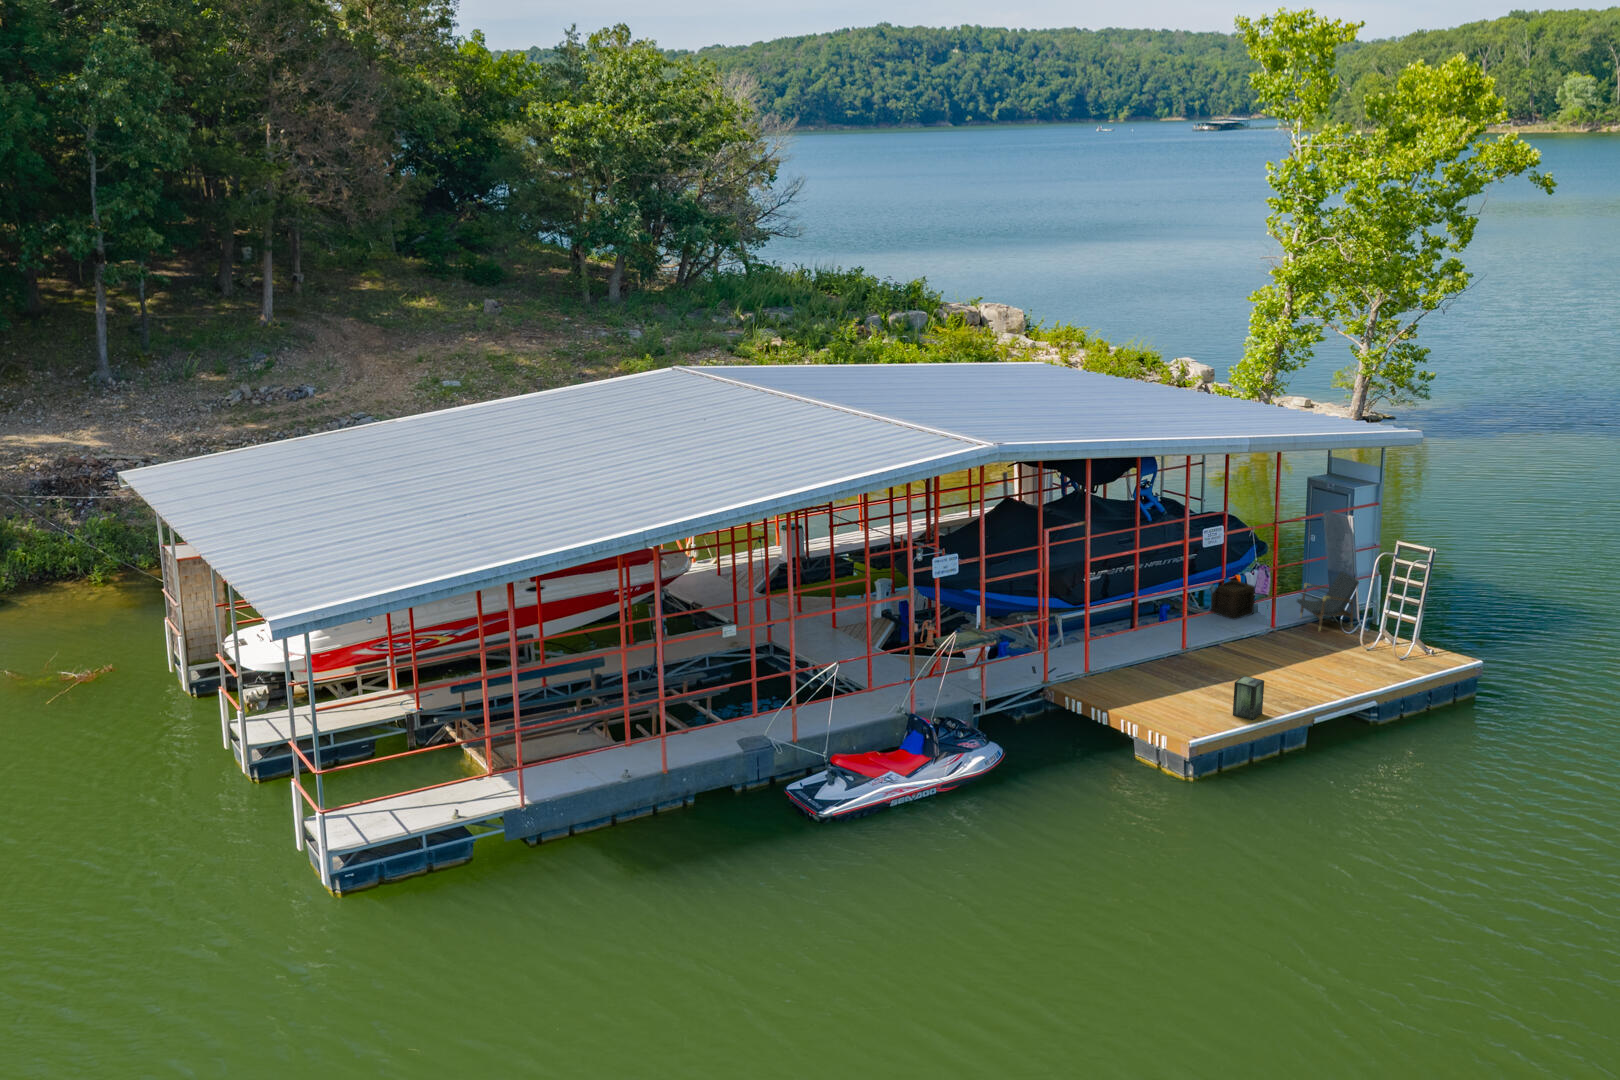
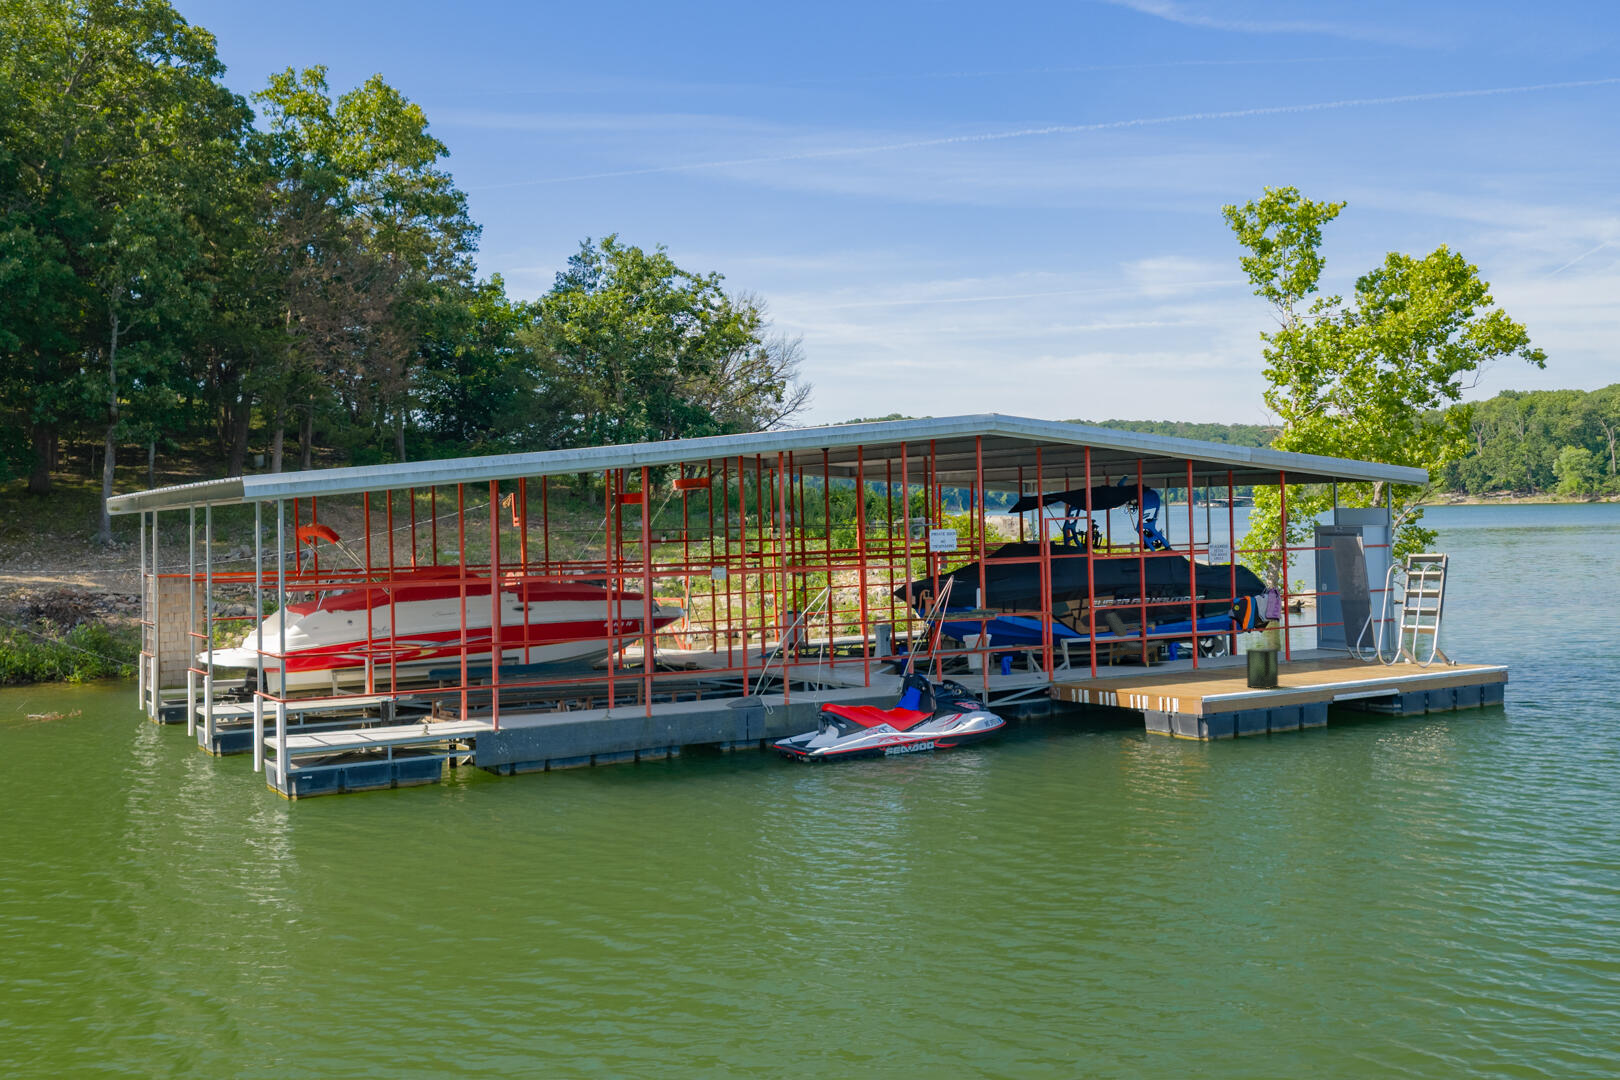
lounge chair: present [1297,571,1359,631] -> present [1105,613,1163,666]
wooden crate: present [1211,580,1255,620] -> none [1223,623,1268,658]

